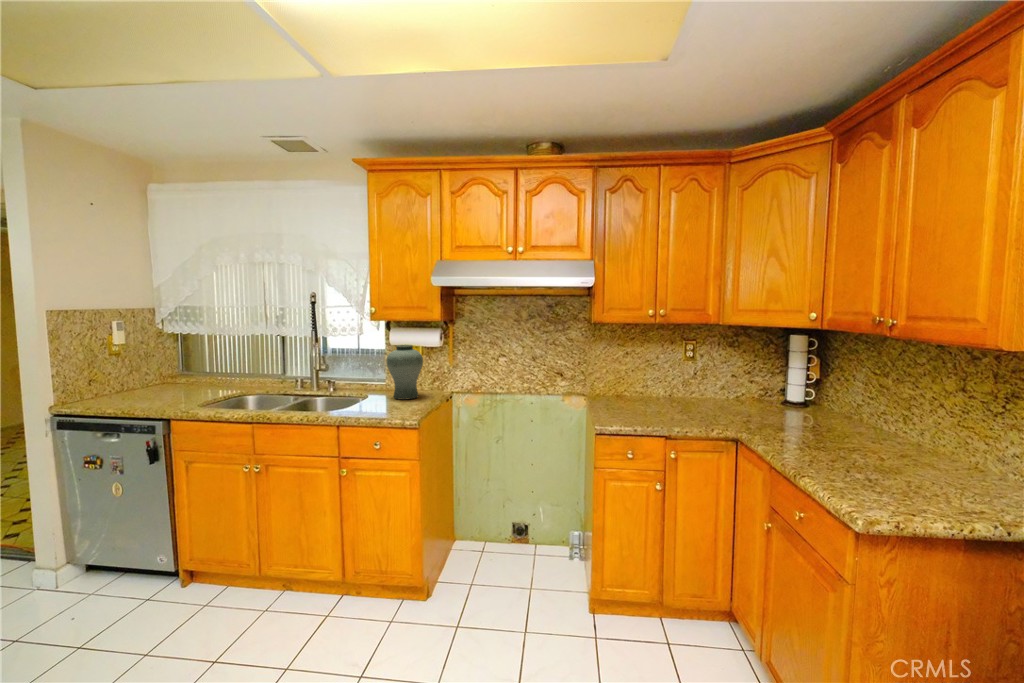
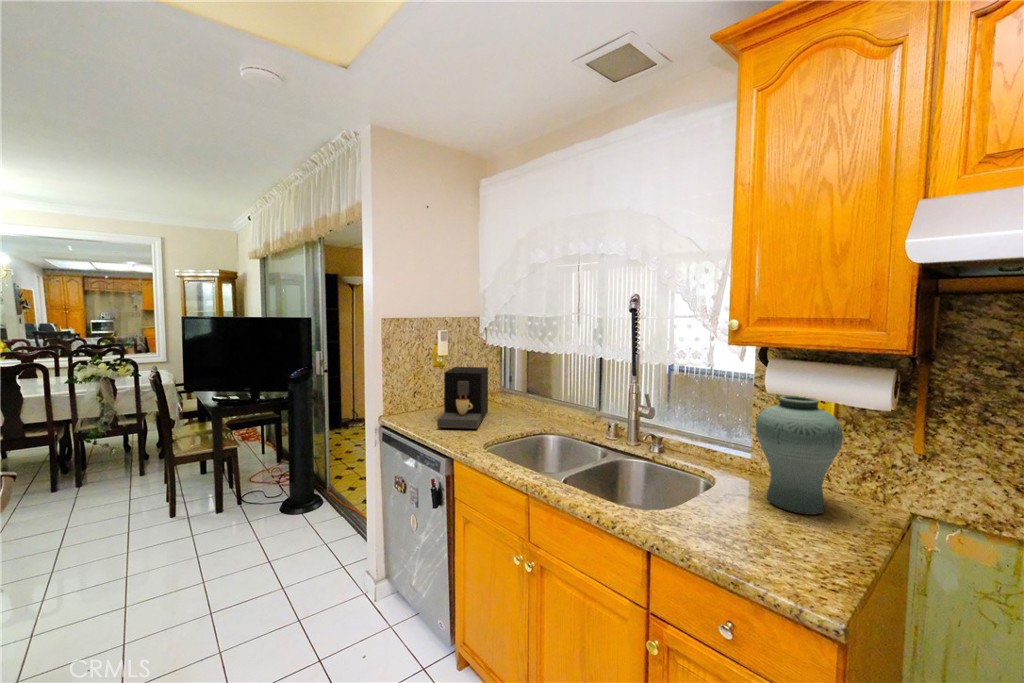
coffee maker: none [137,351,182,403] -> present [437,367,488,429]

